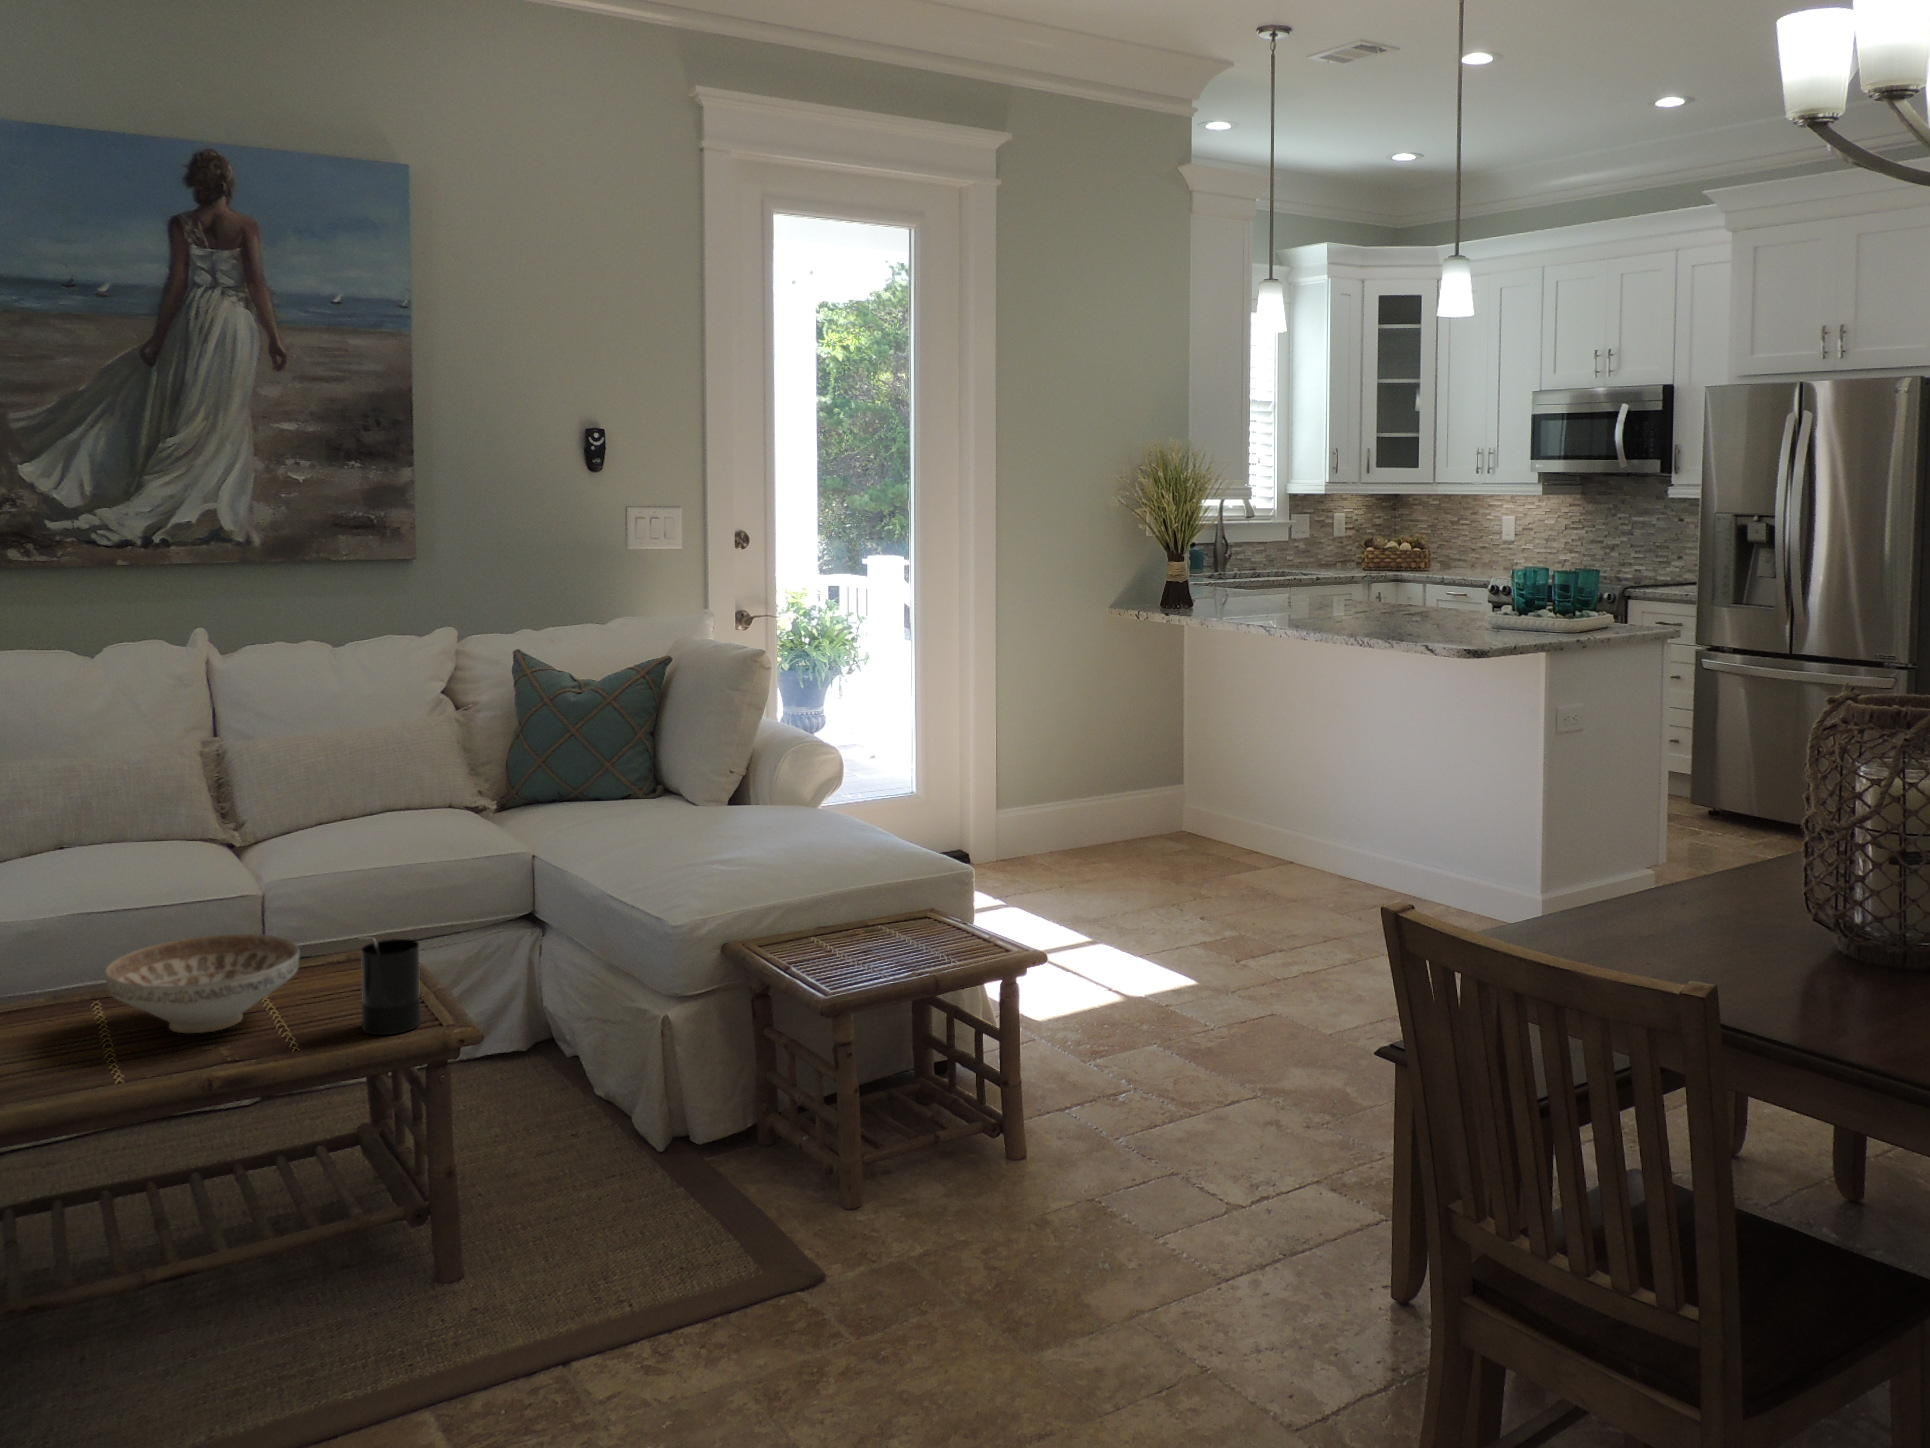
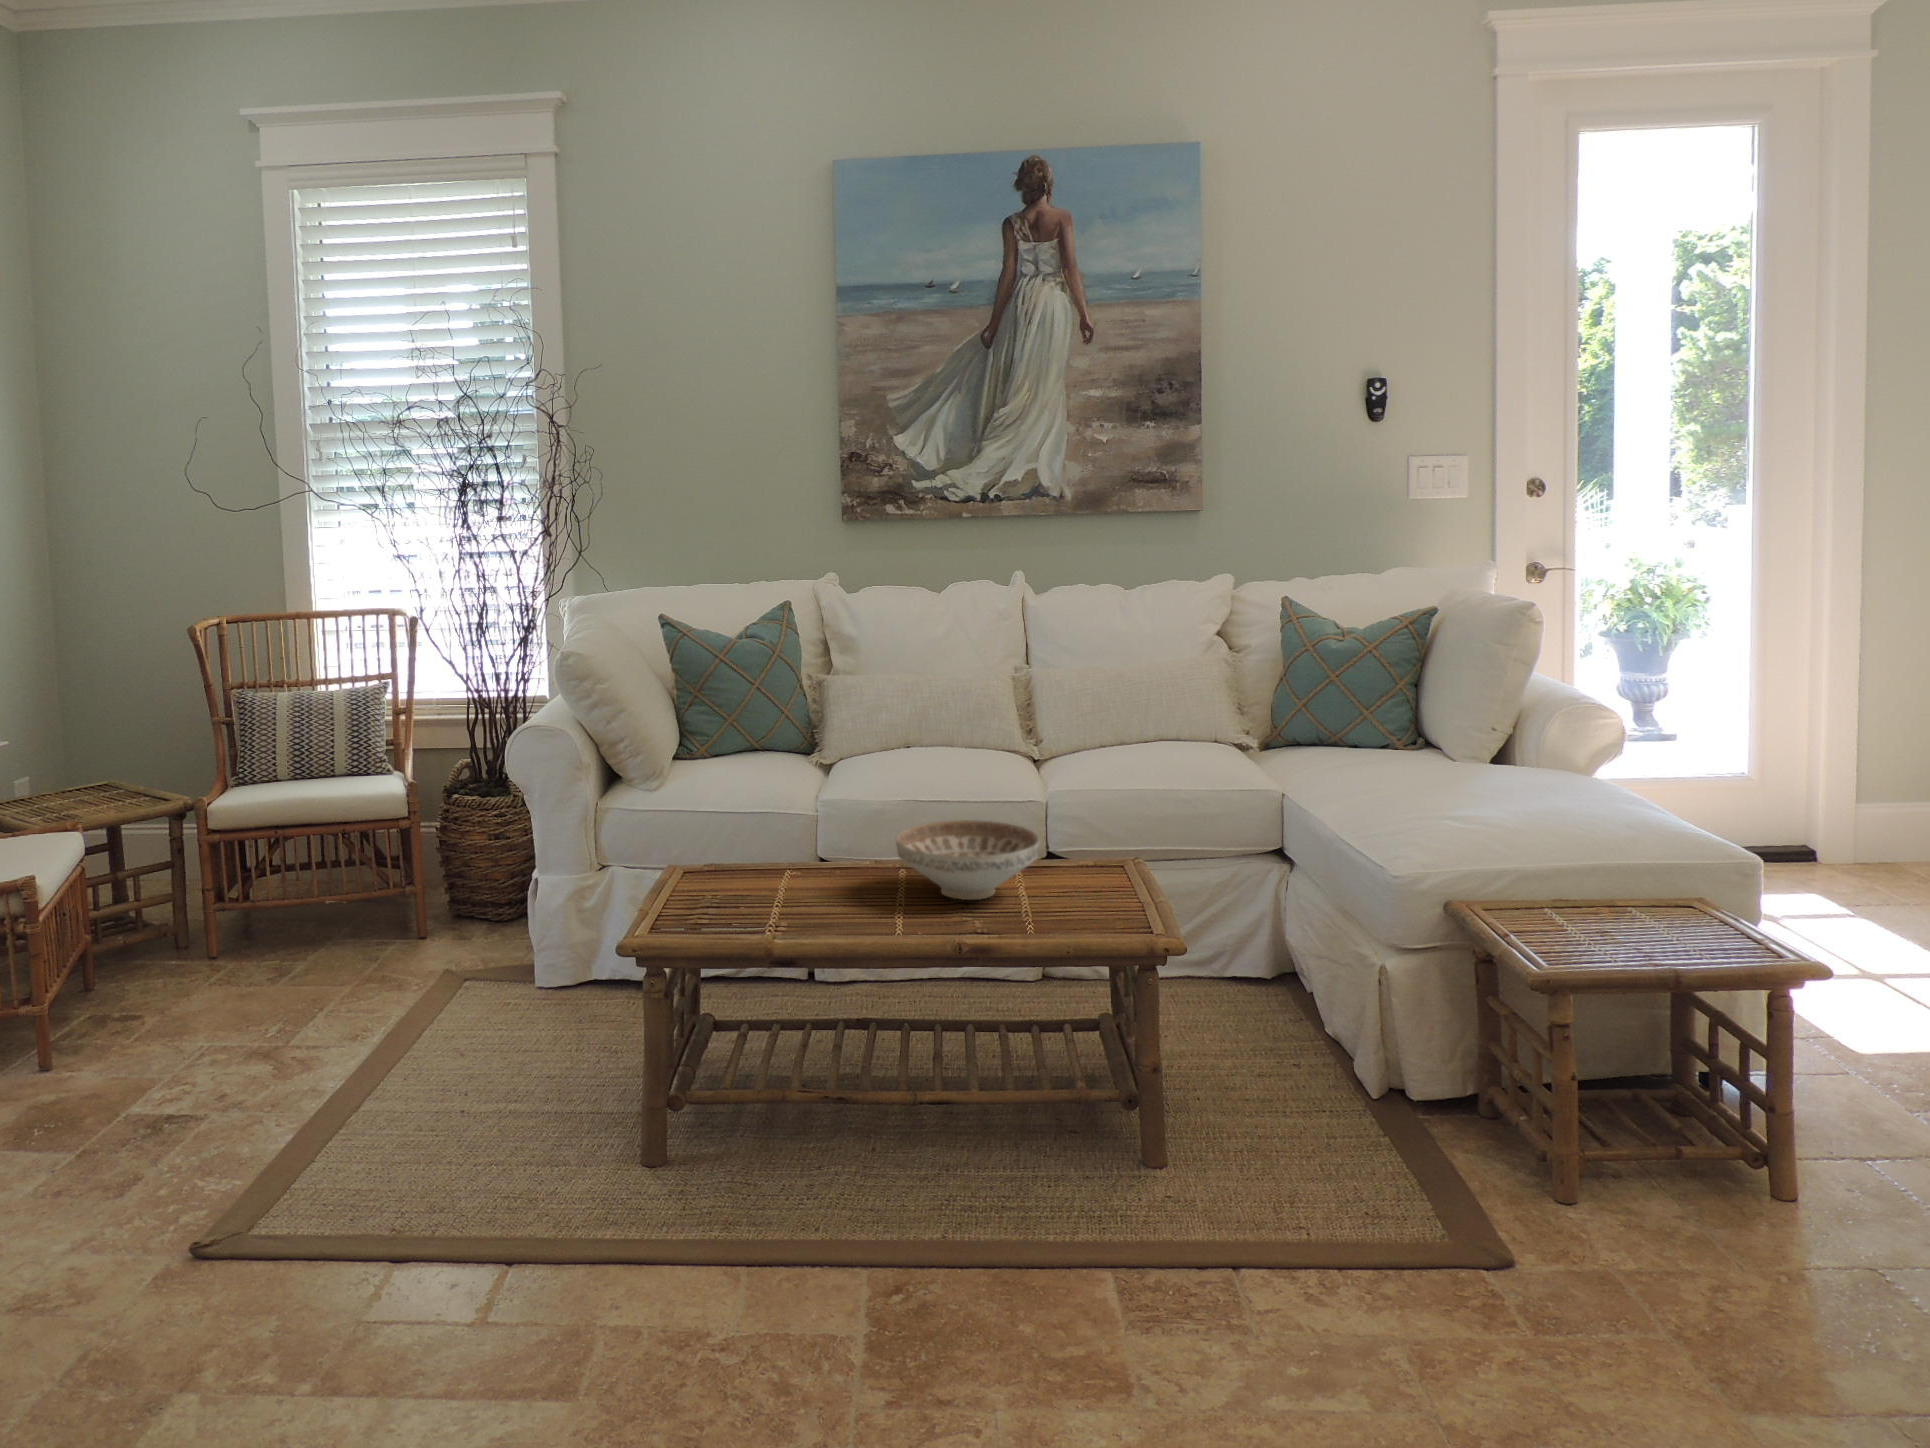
candle: present [361,937,421,1035] -> none [1080,836,1131,929]

